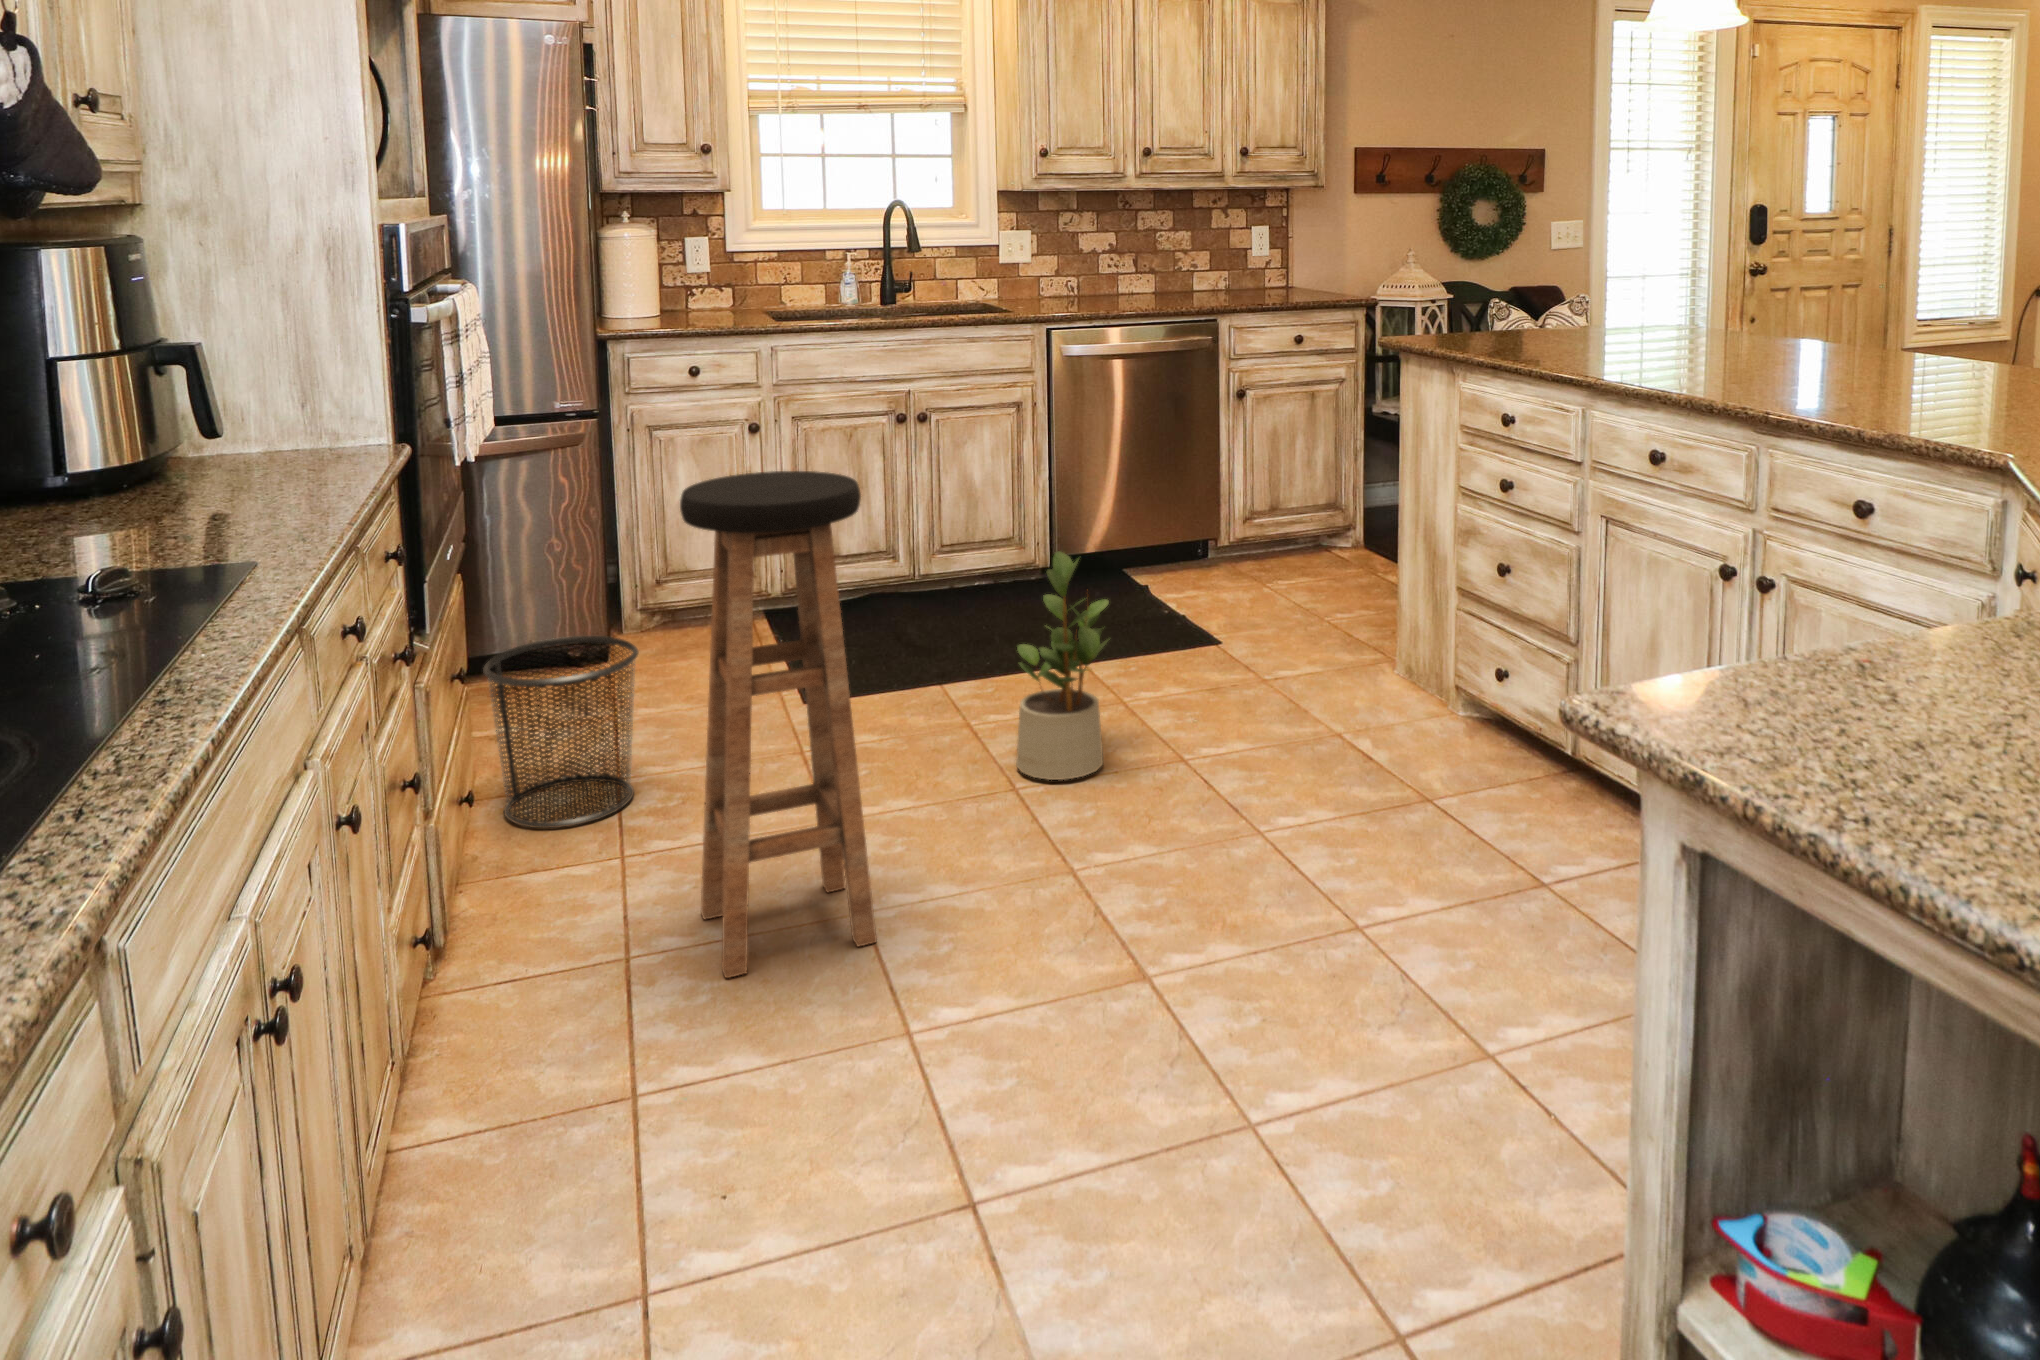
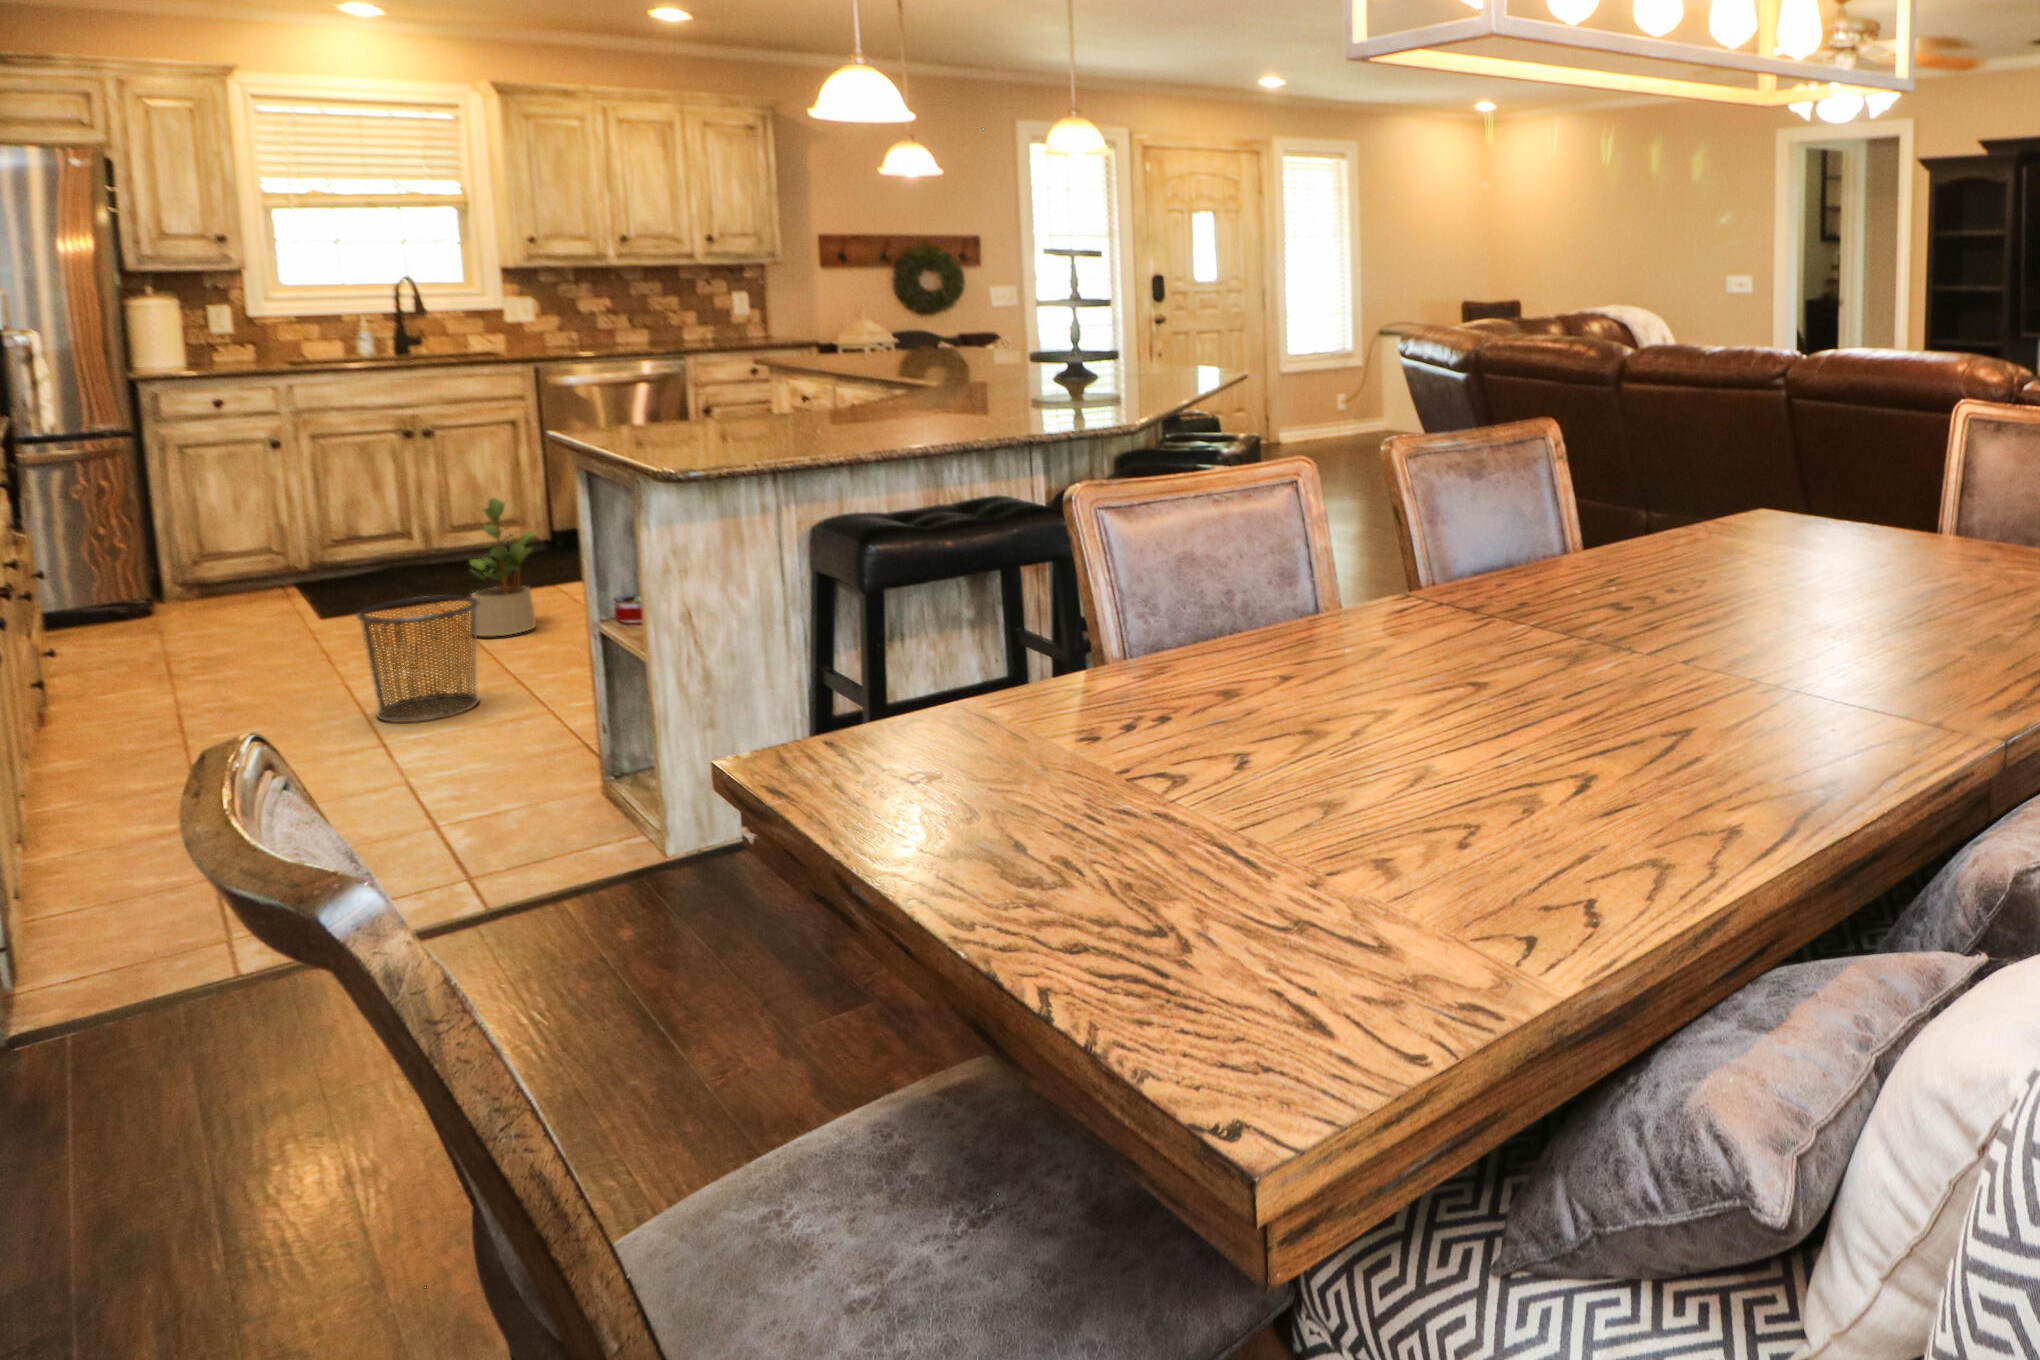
bar stool: present [680,471,877,978] -> none [189,442,343,720]
waste bin: present [483,636,639,828] -> present [357,595,479,722]

